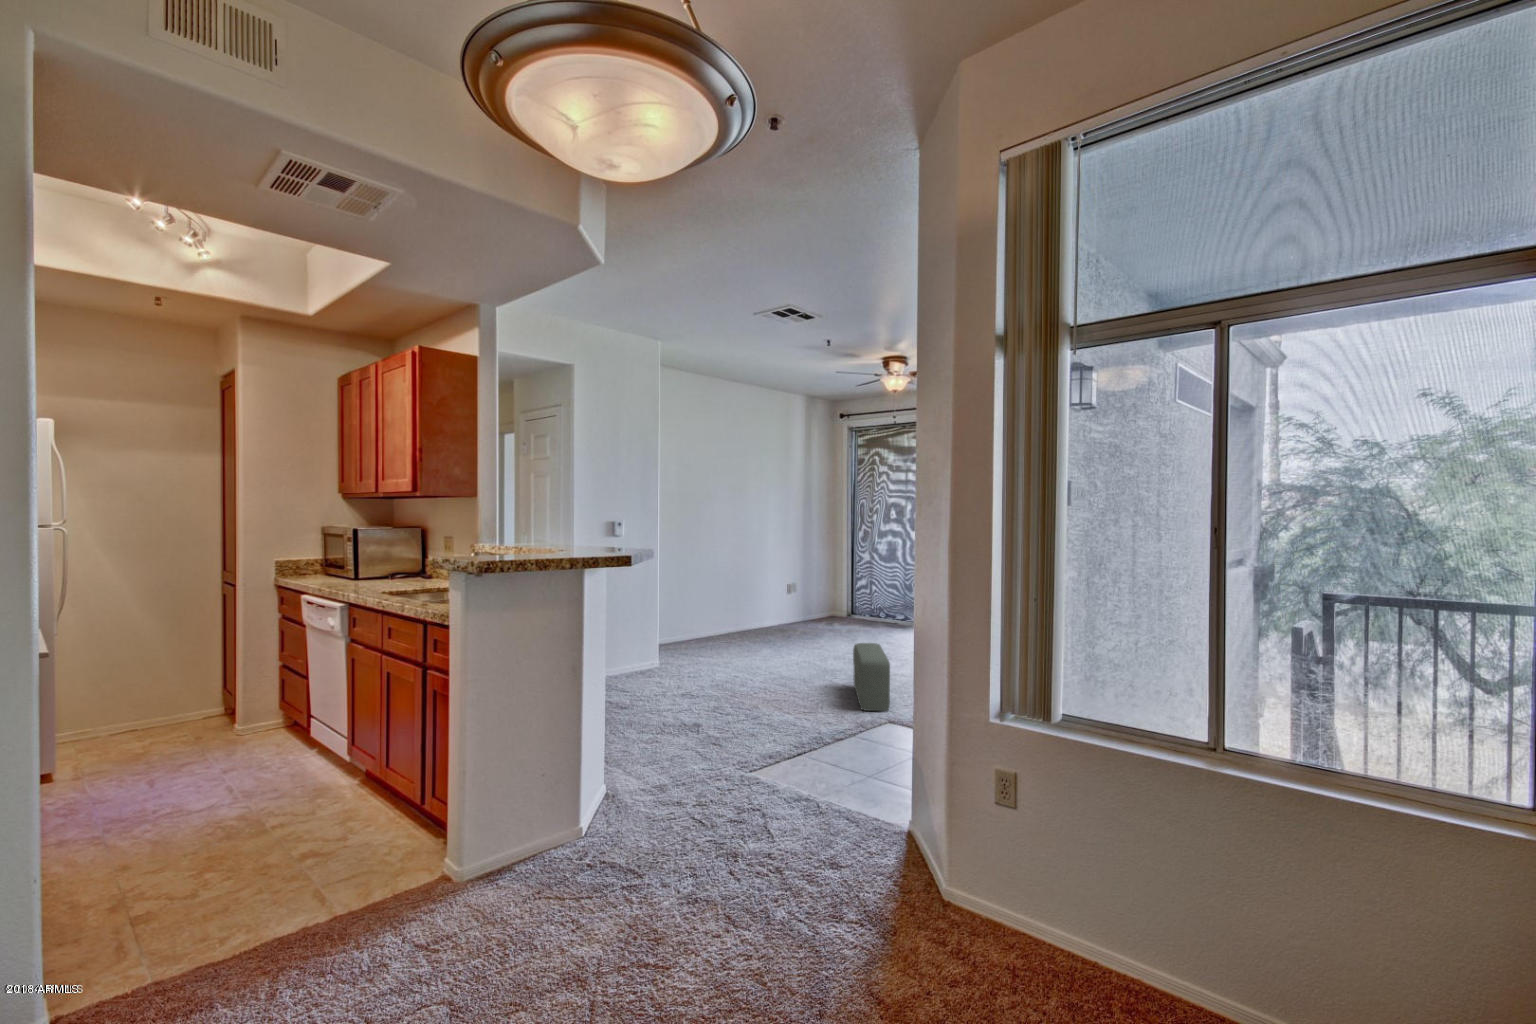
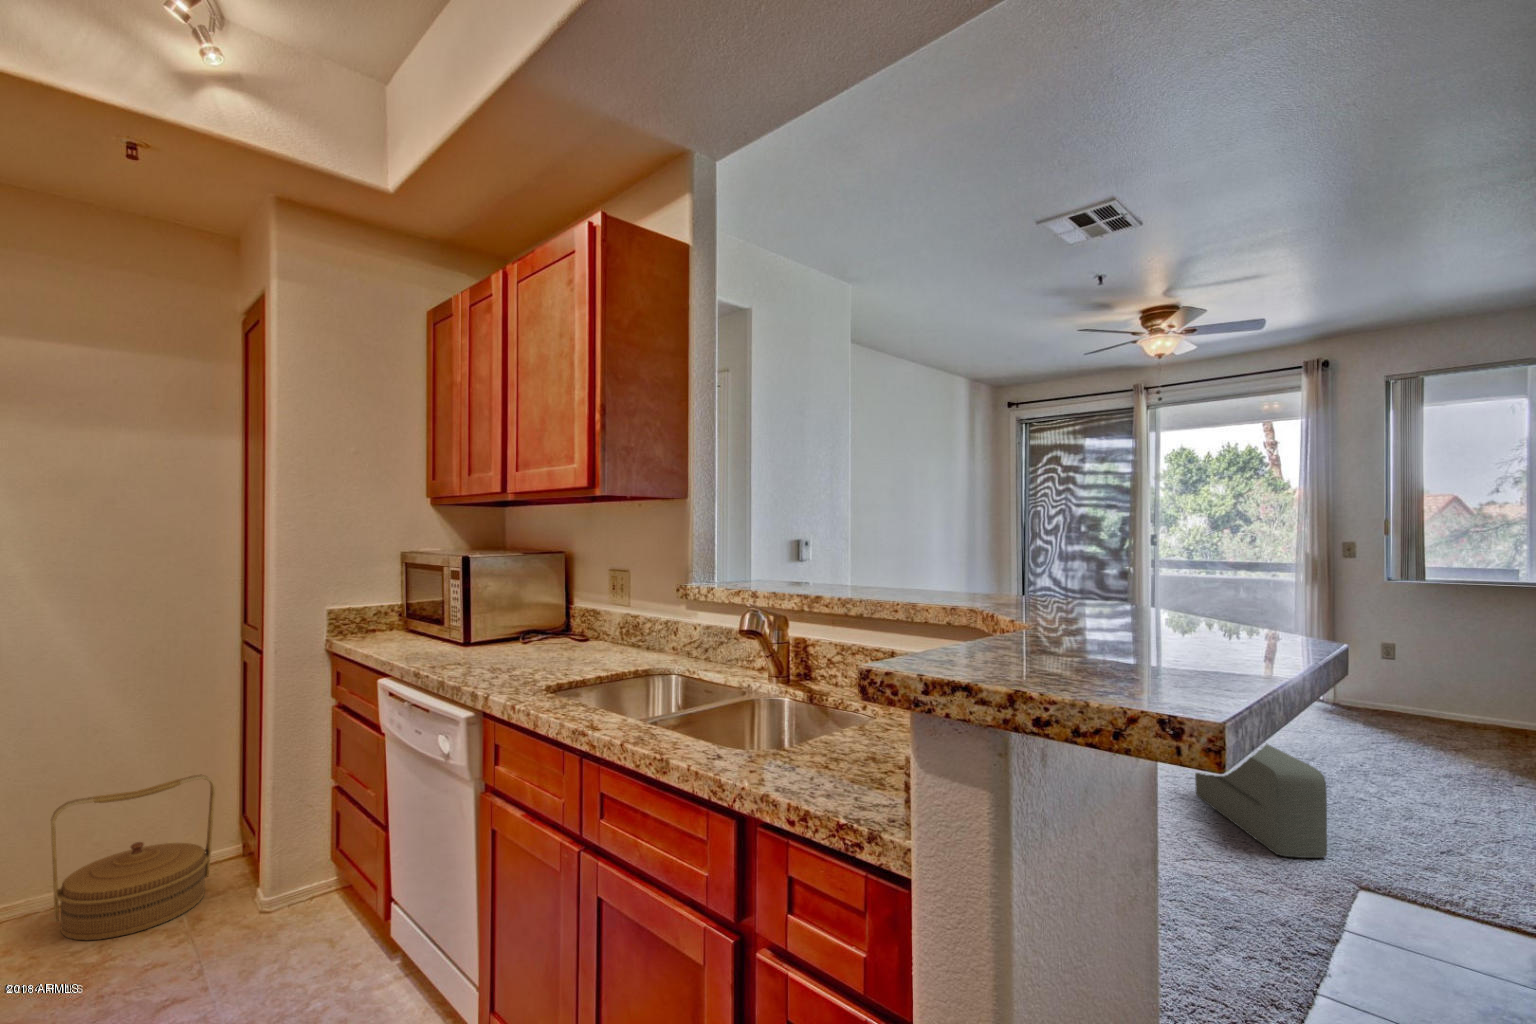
woven basket: none [114,660,208,745] -> present [51,775,215,940]

